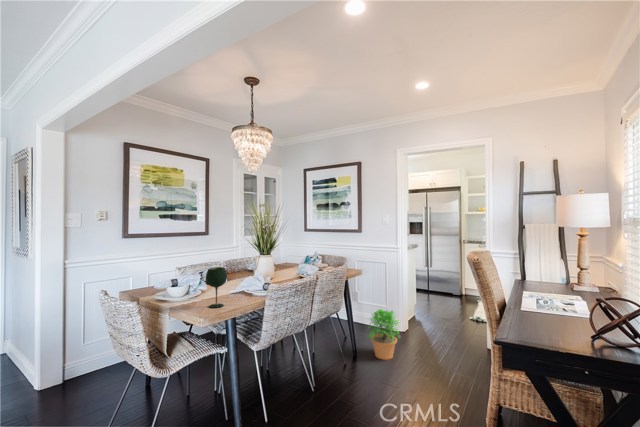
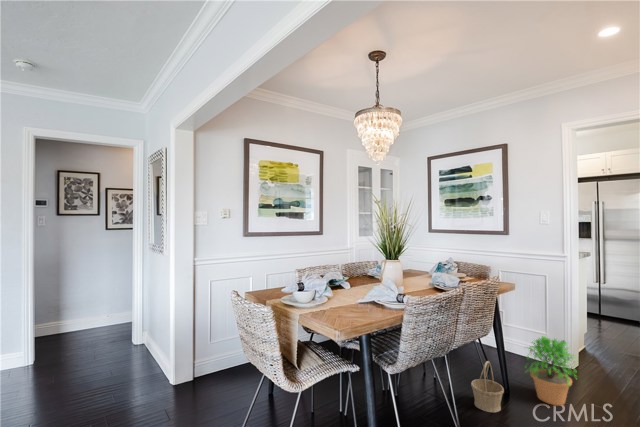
wine glass: present [206,267,227,308] -> none [337,273,361,320]
basket: none [327,332,350,372] -> present [471,361,504,412]

